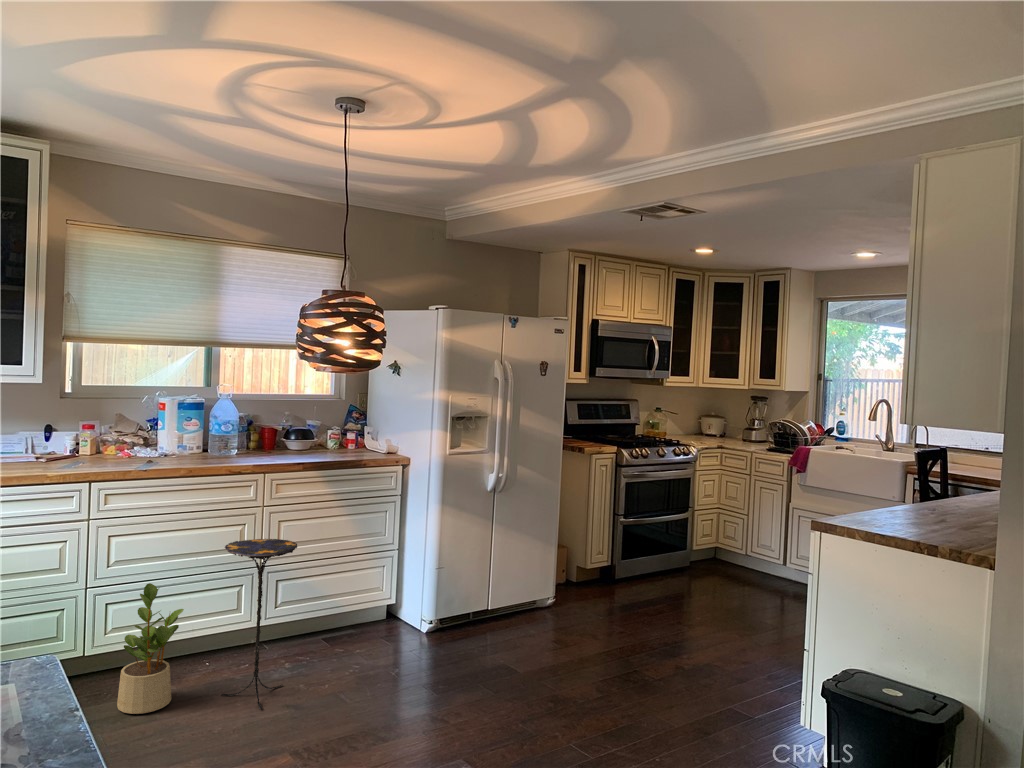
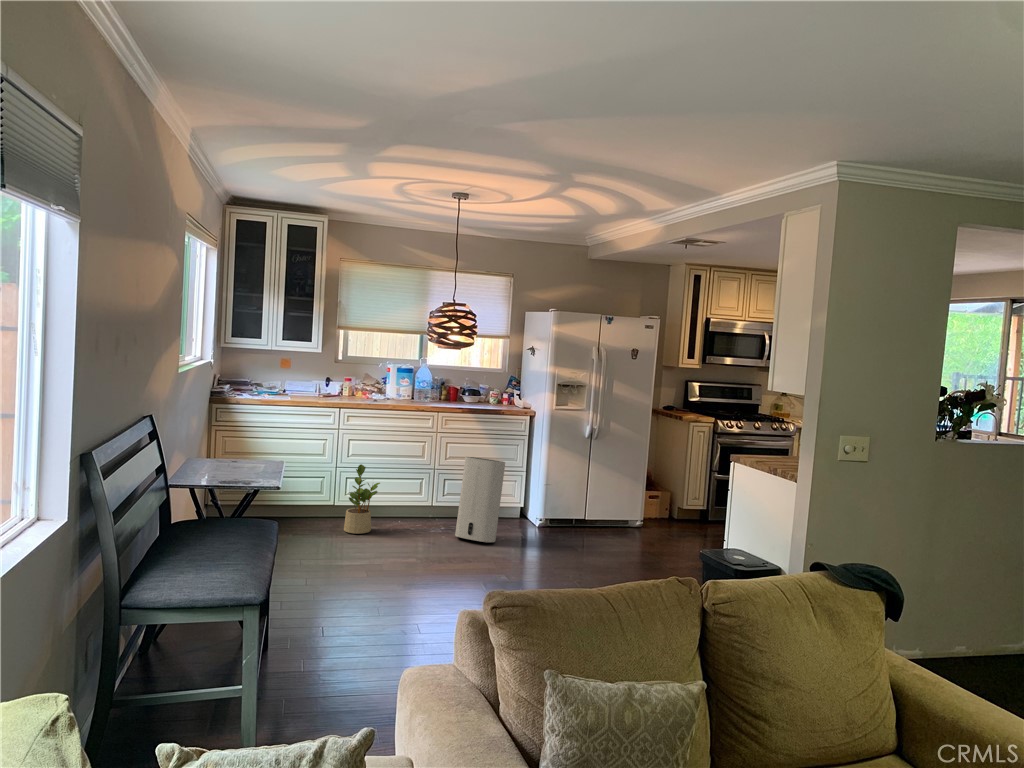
side table: present [221,539,297,709] -> none [397,447,440,542]
air purifier: none [324,543,401,683] -> present [455,457,505,543]

